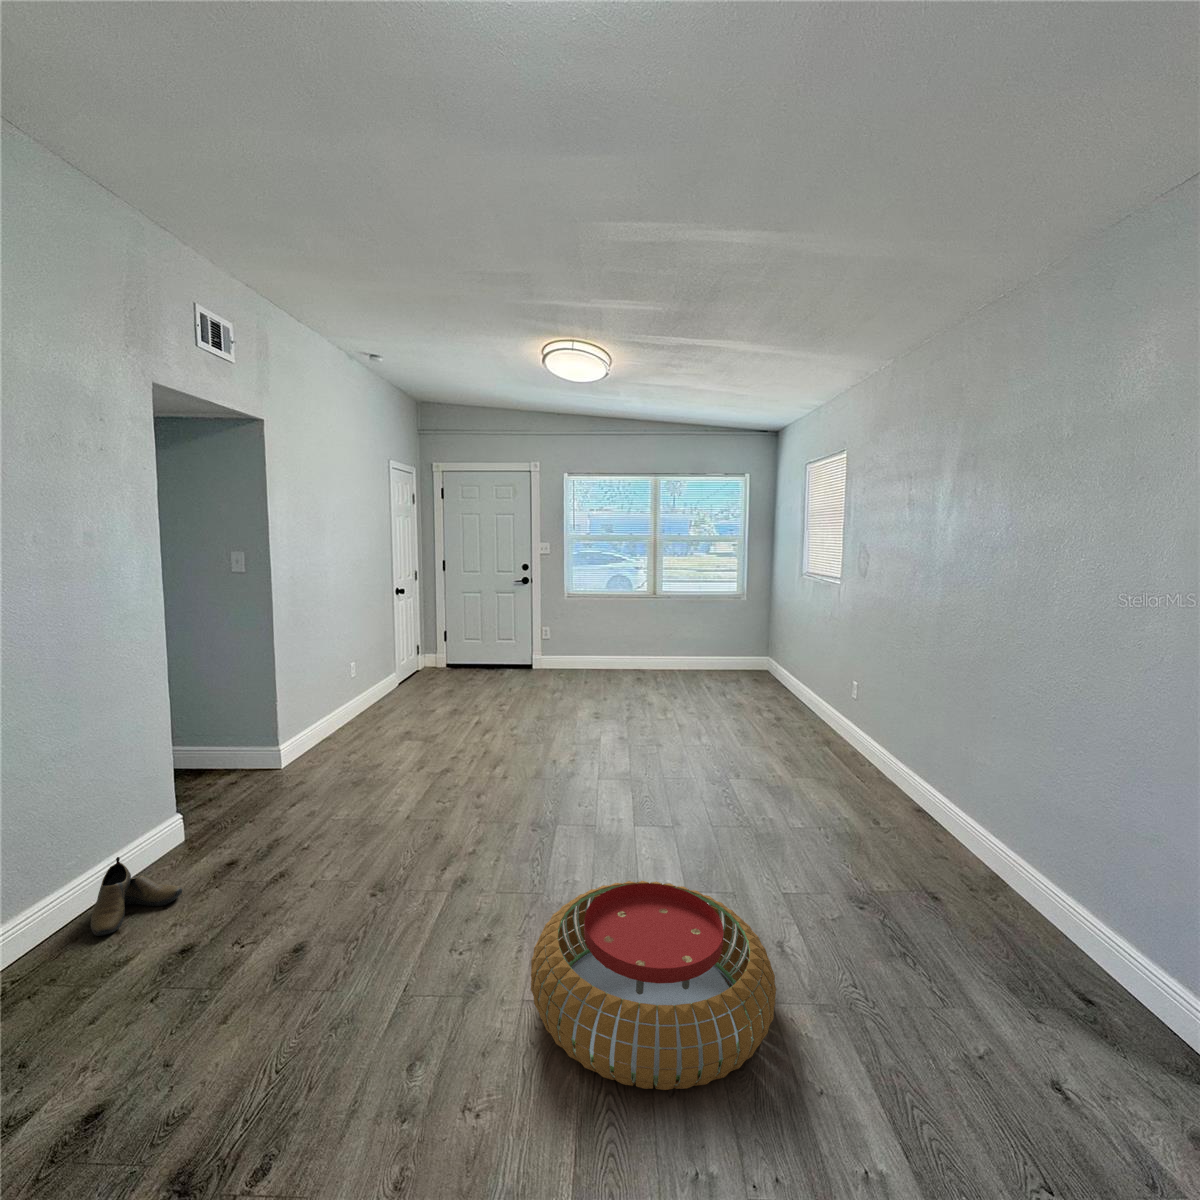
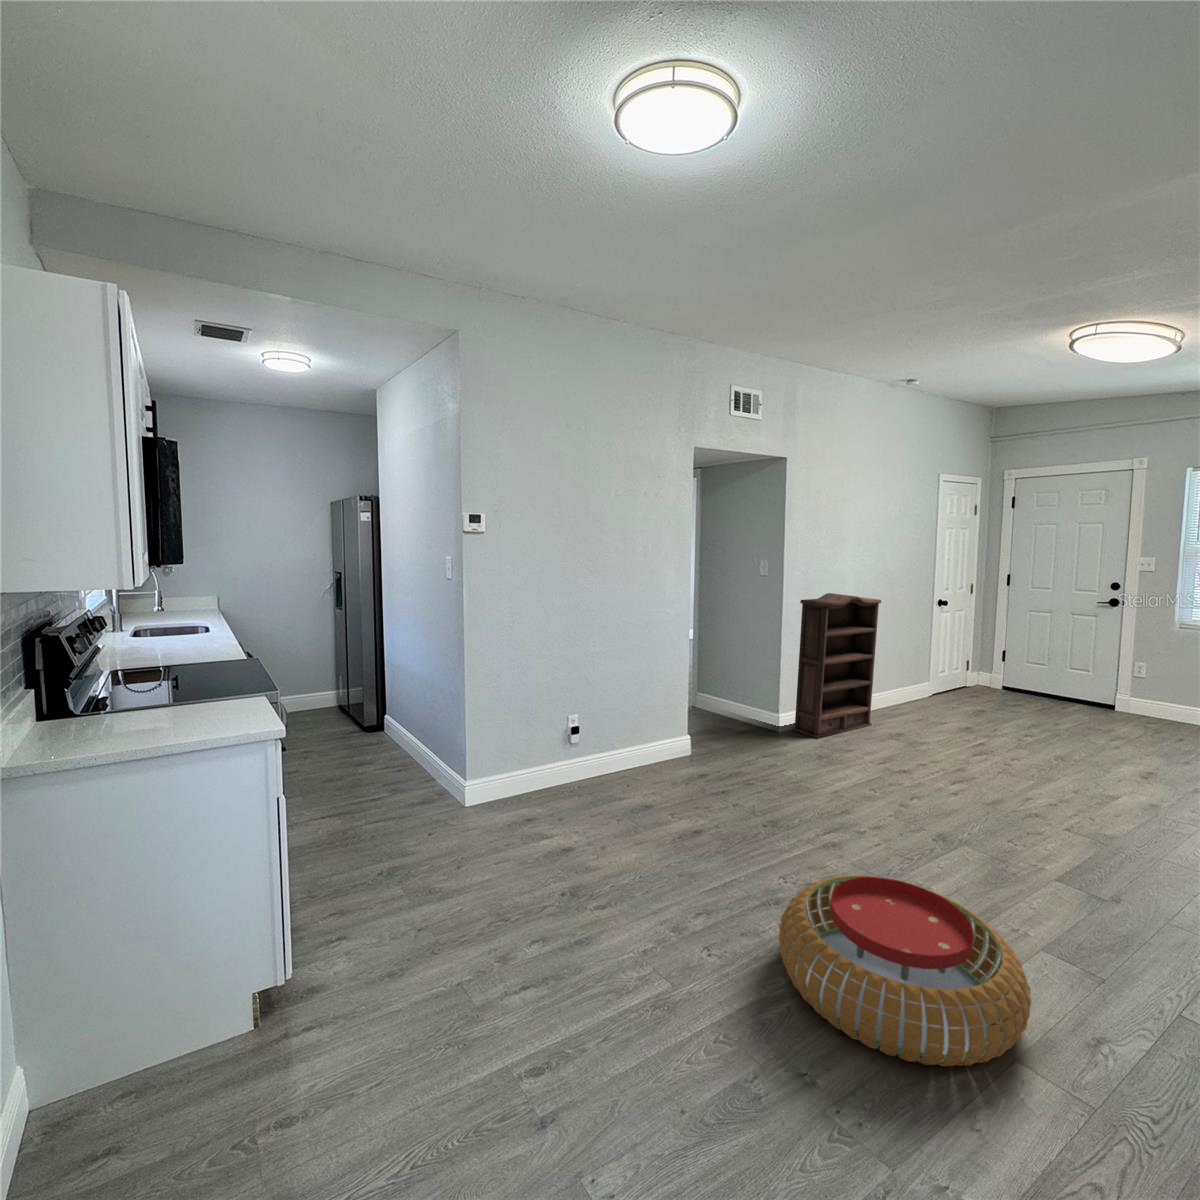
bookshelf: none [295,590,374,763] -> present [793,593,881,739]
shoe: present [91,857,182,936] -> none [620,742,667,783]

